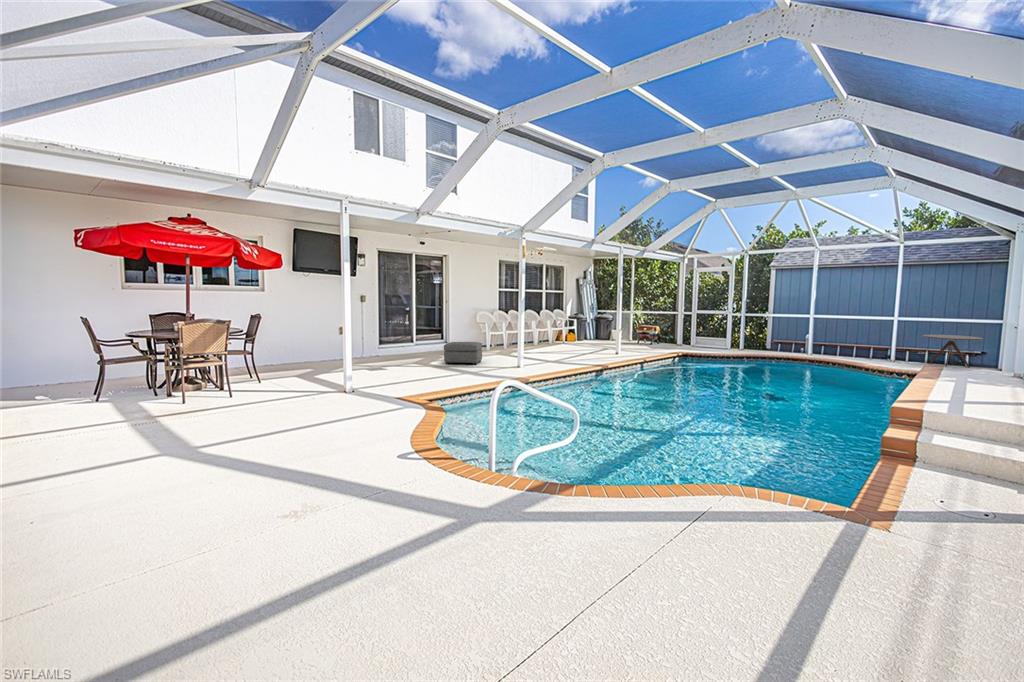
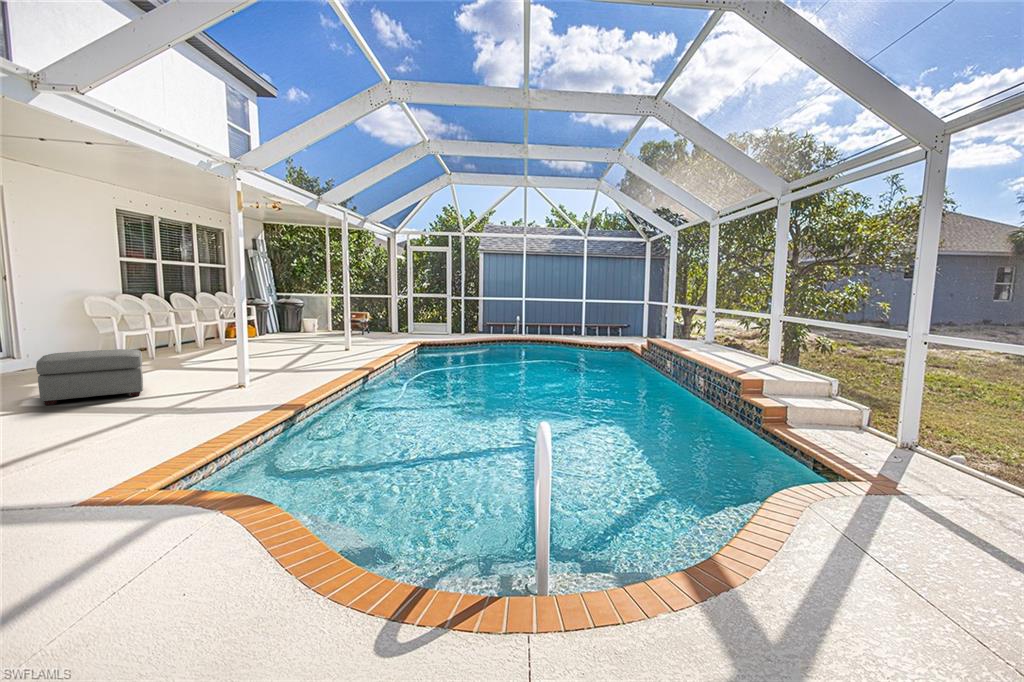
round table: present [923,335,983,368] -> none [600,313,634,337]

